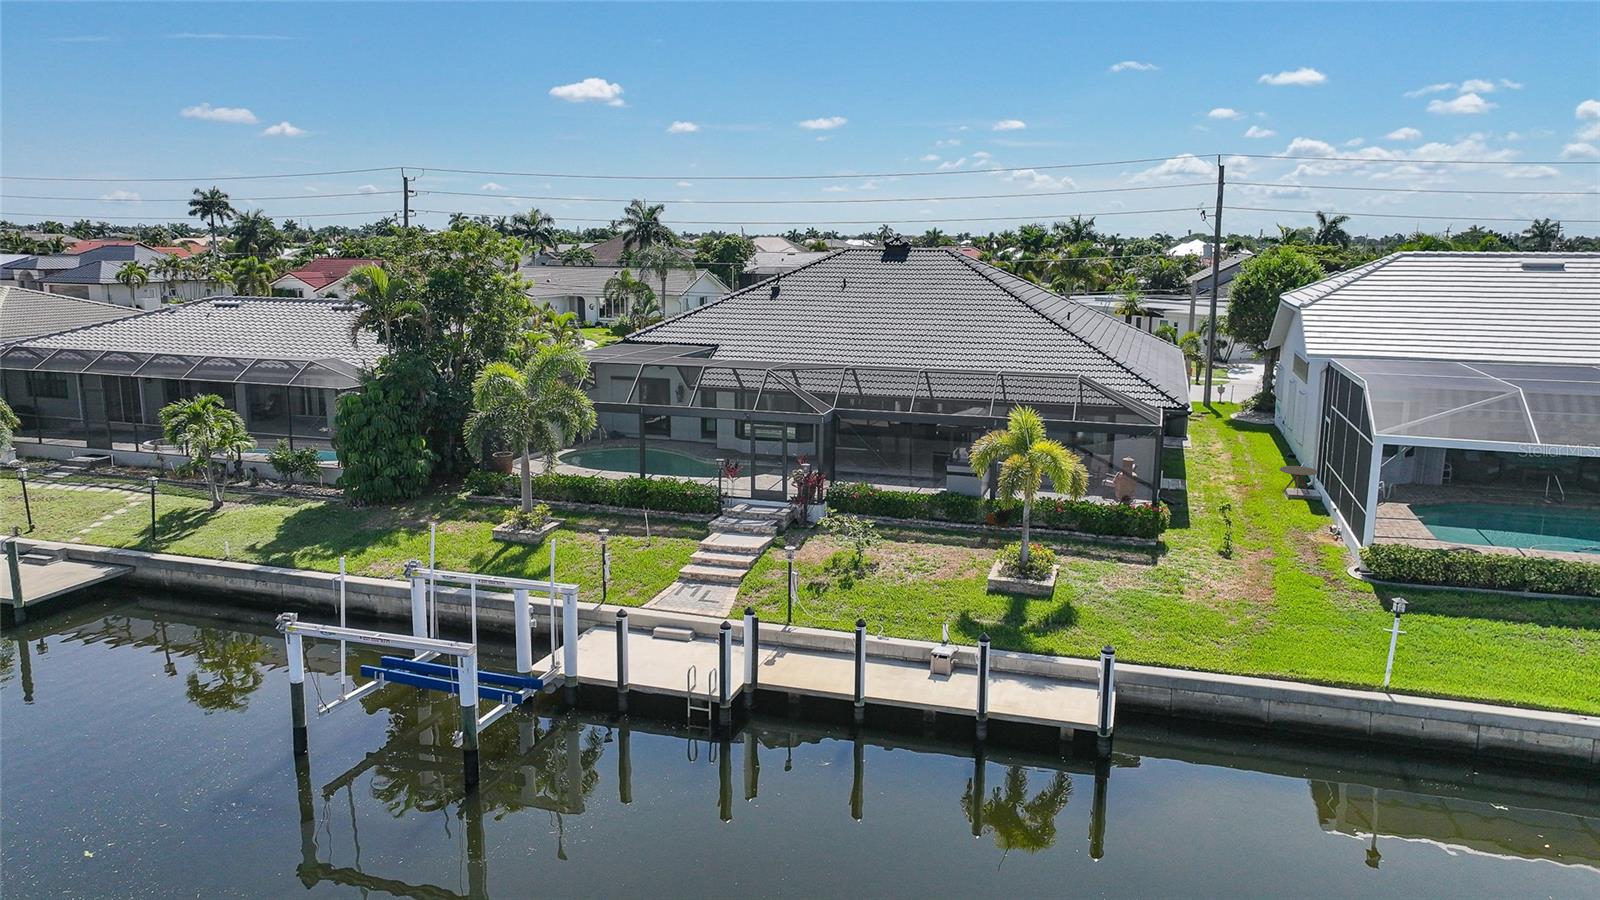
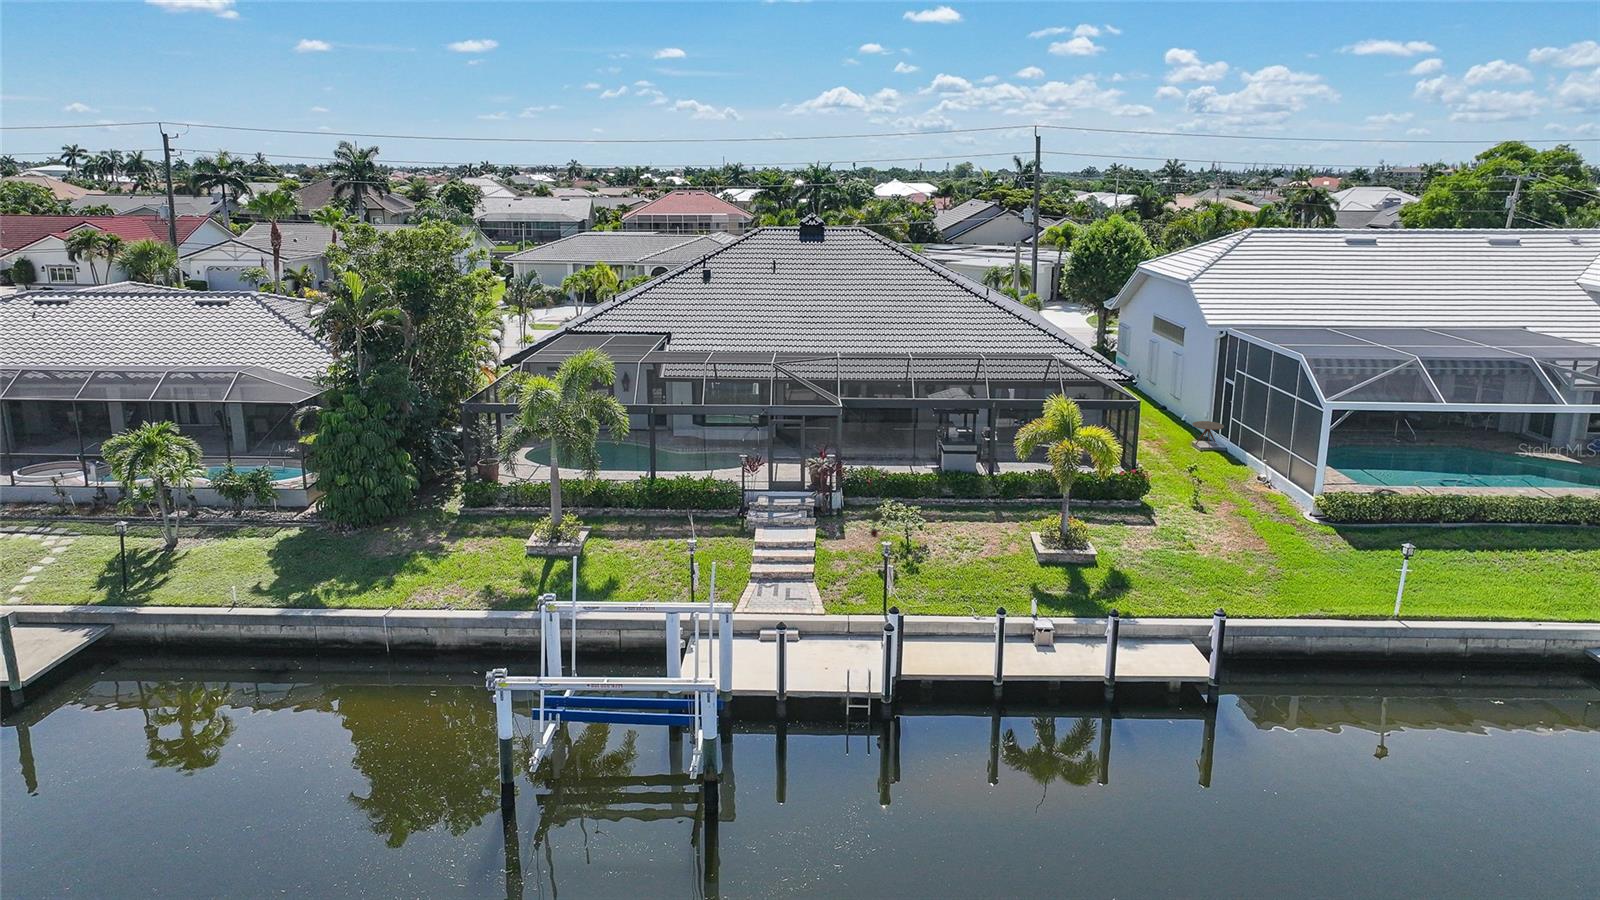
chair: present [986,508,1014,540] -> none [992,482,1022,519]
potted tree: none [830,517,850,551] -> present [868,506,885,536]

